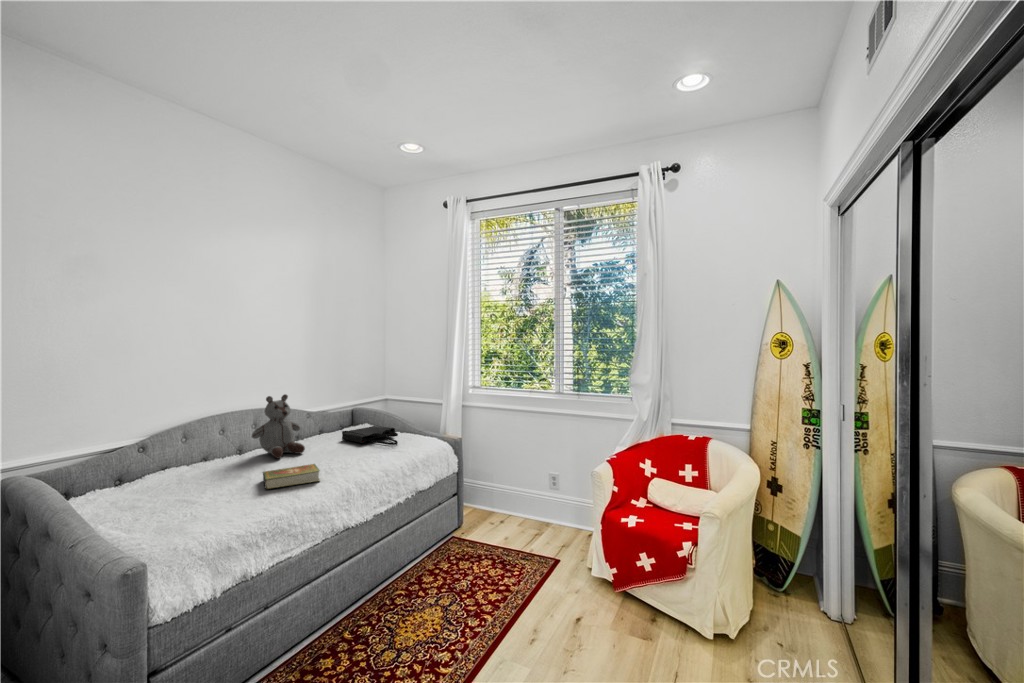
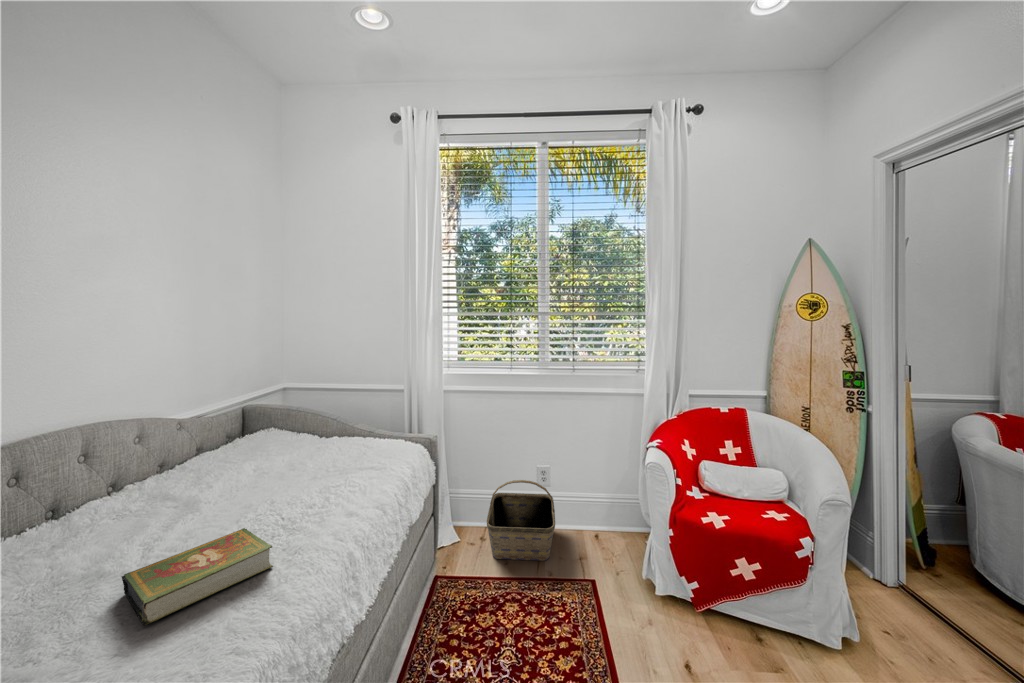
stuffed bear: present [252,394,305,458] -> none [66,396,194,524]
tote bag: present [342,426,398,445] -> none [253,432,357,465]
basket: none [491,479,556,544] -> present [487,480,555,561]

